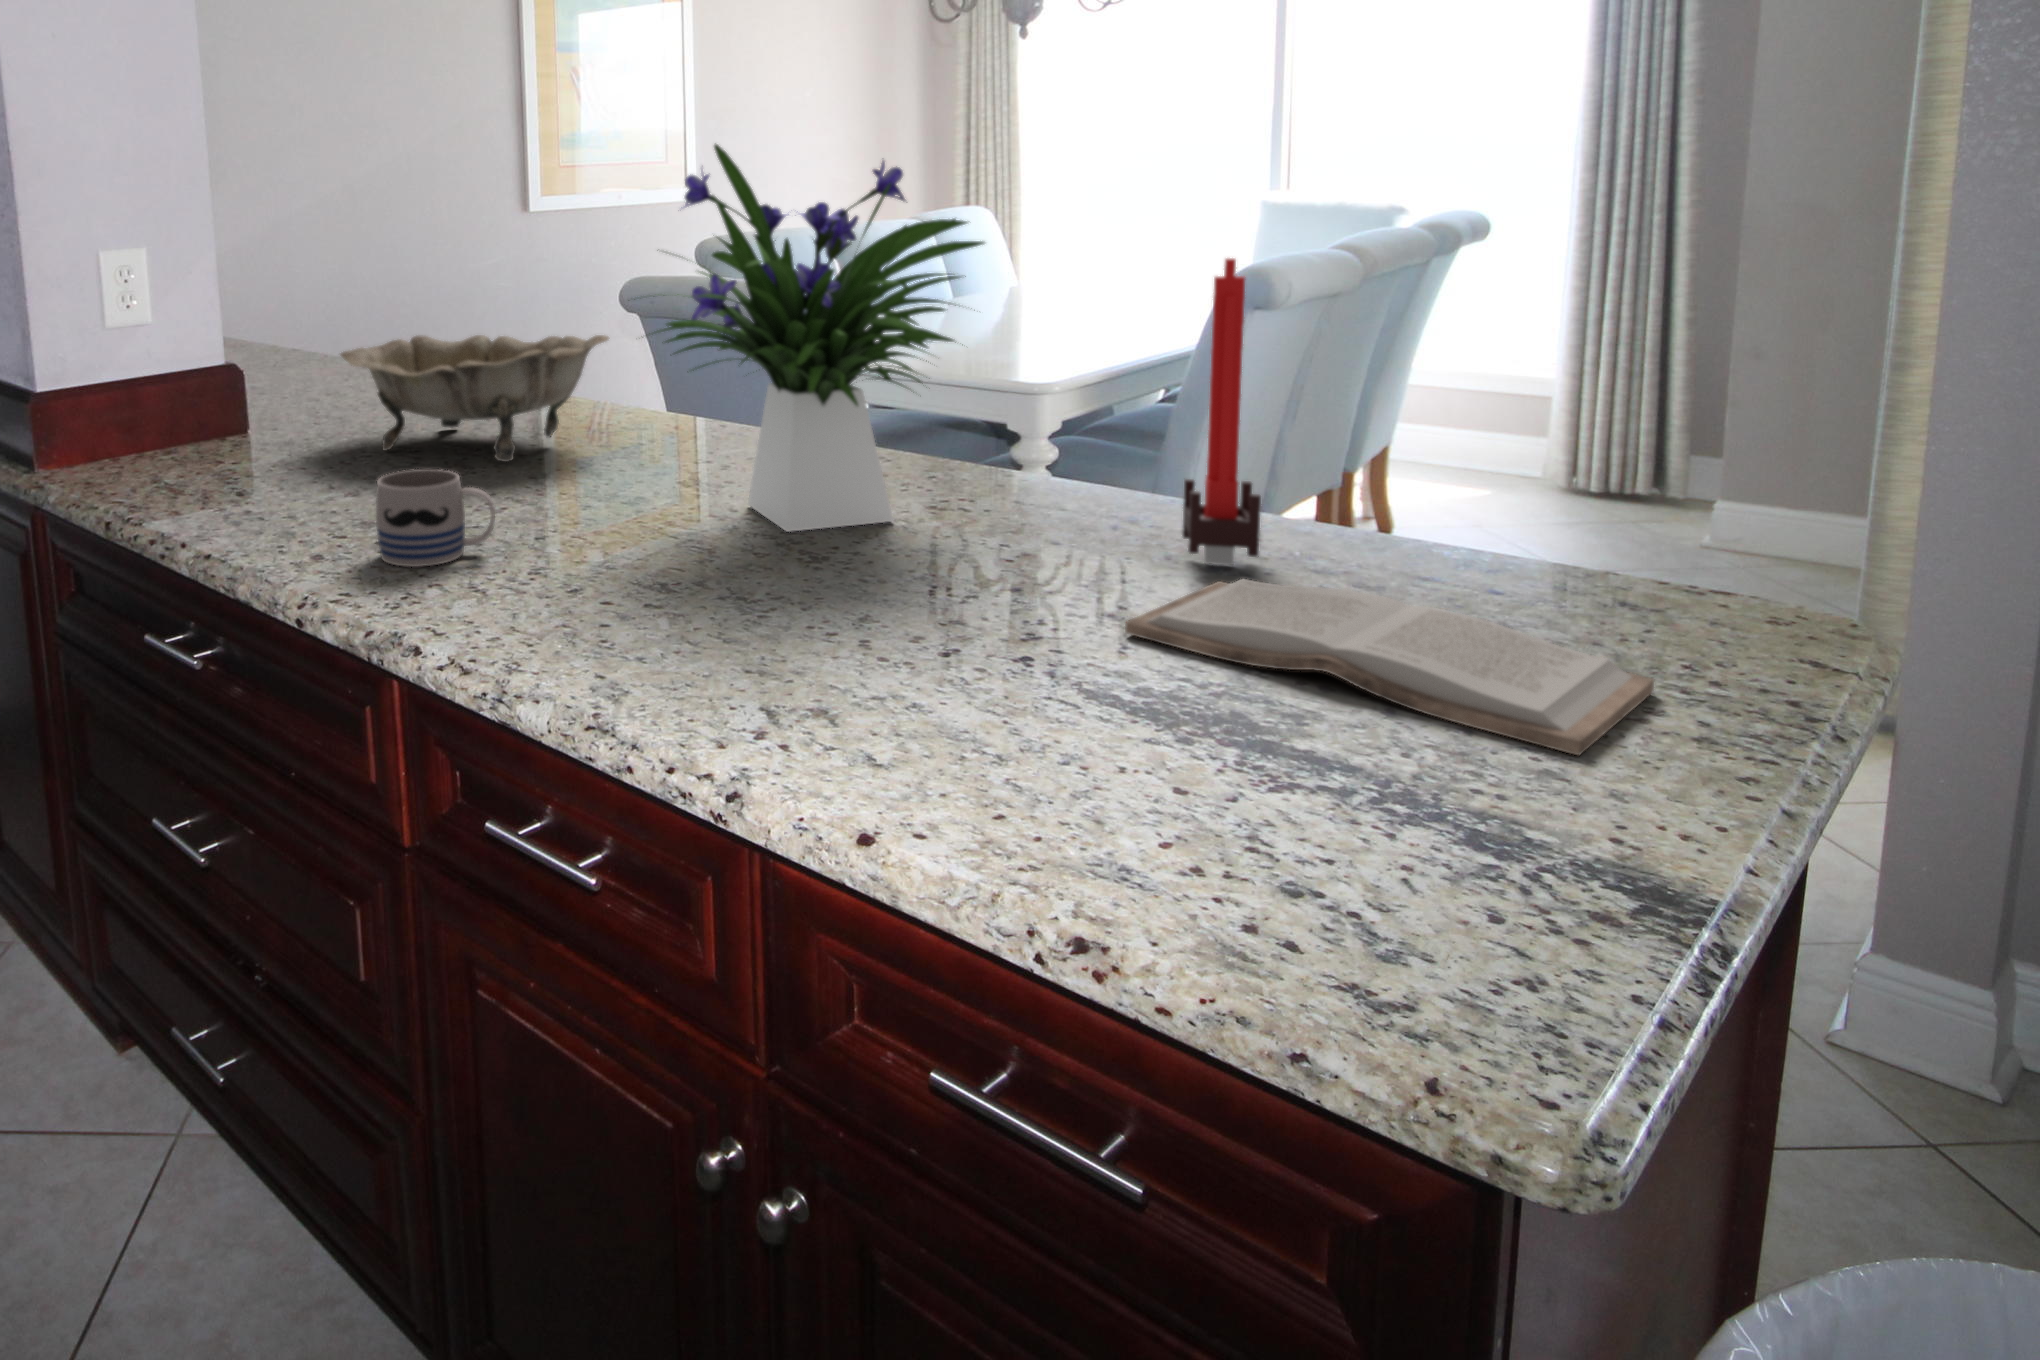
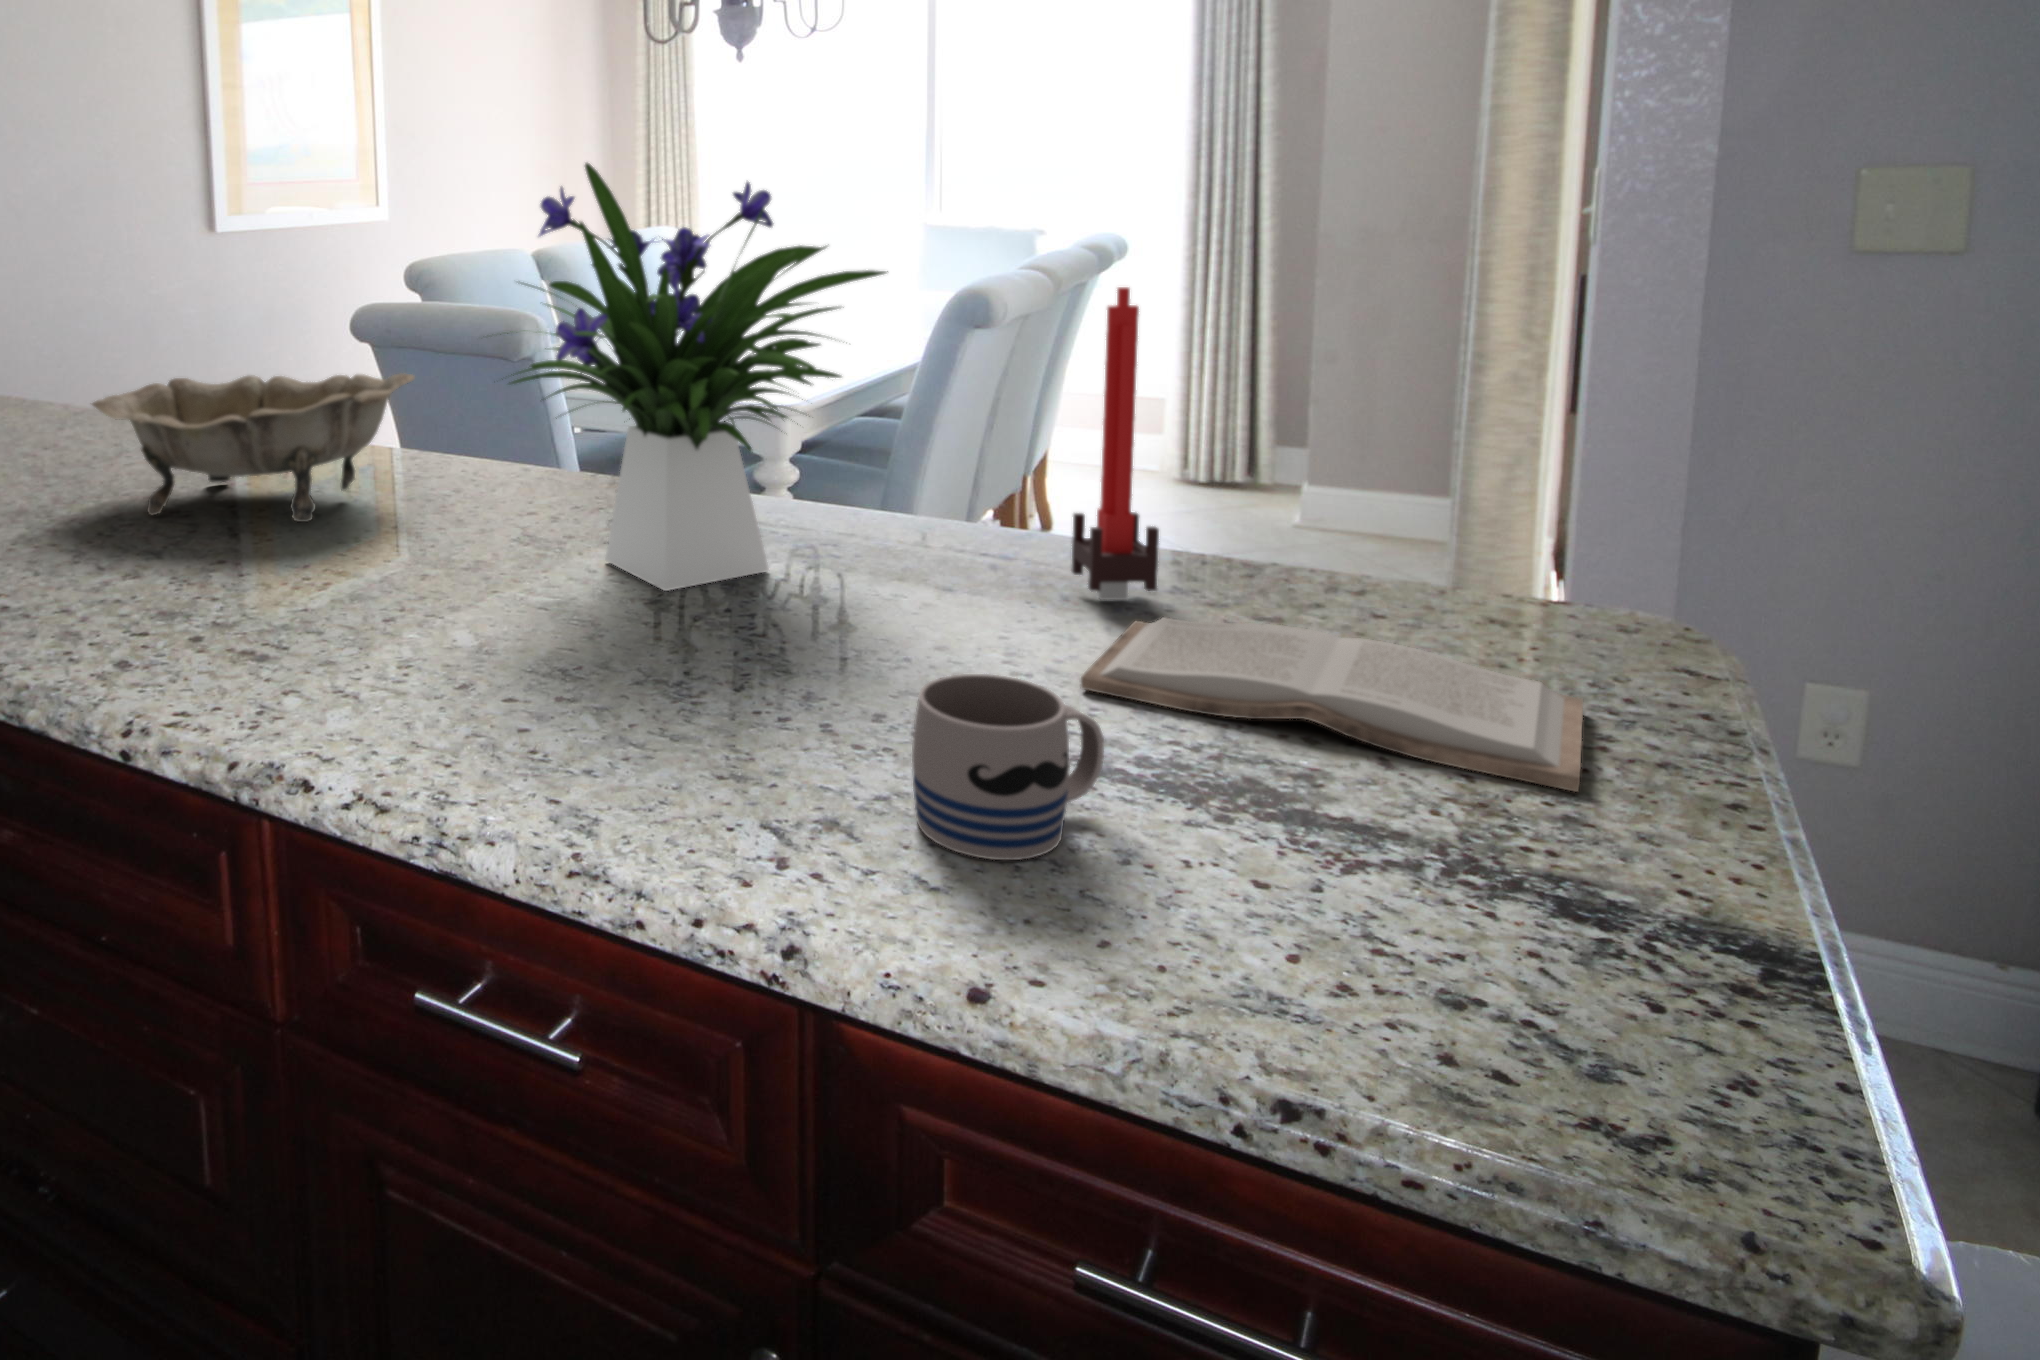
mug: present [376,469,495,567] -> present [912,674,1104,860]

